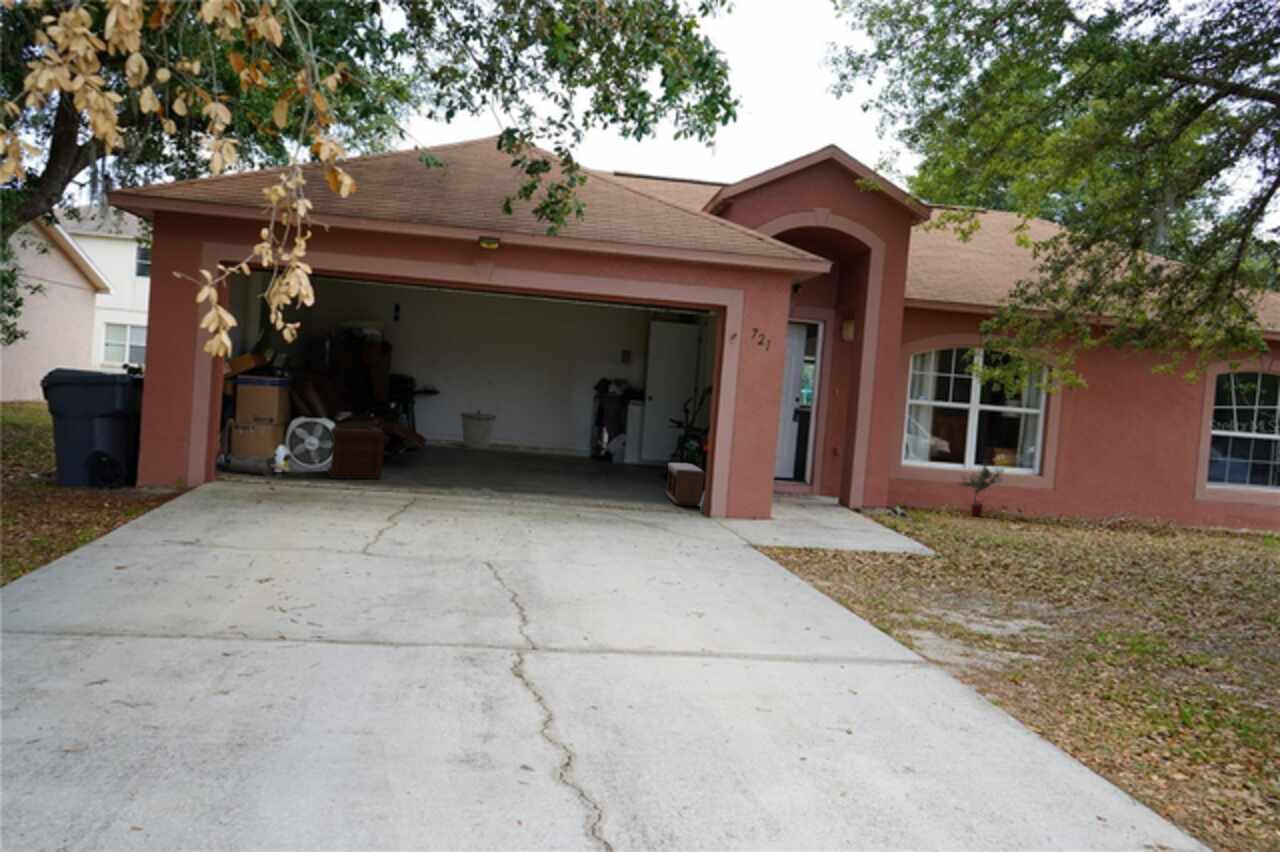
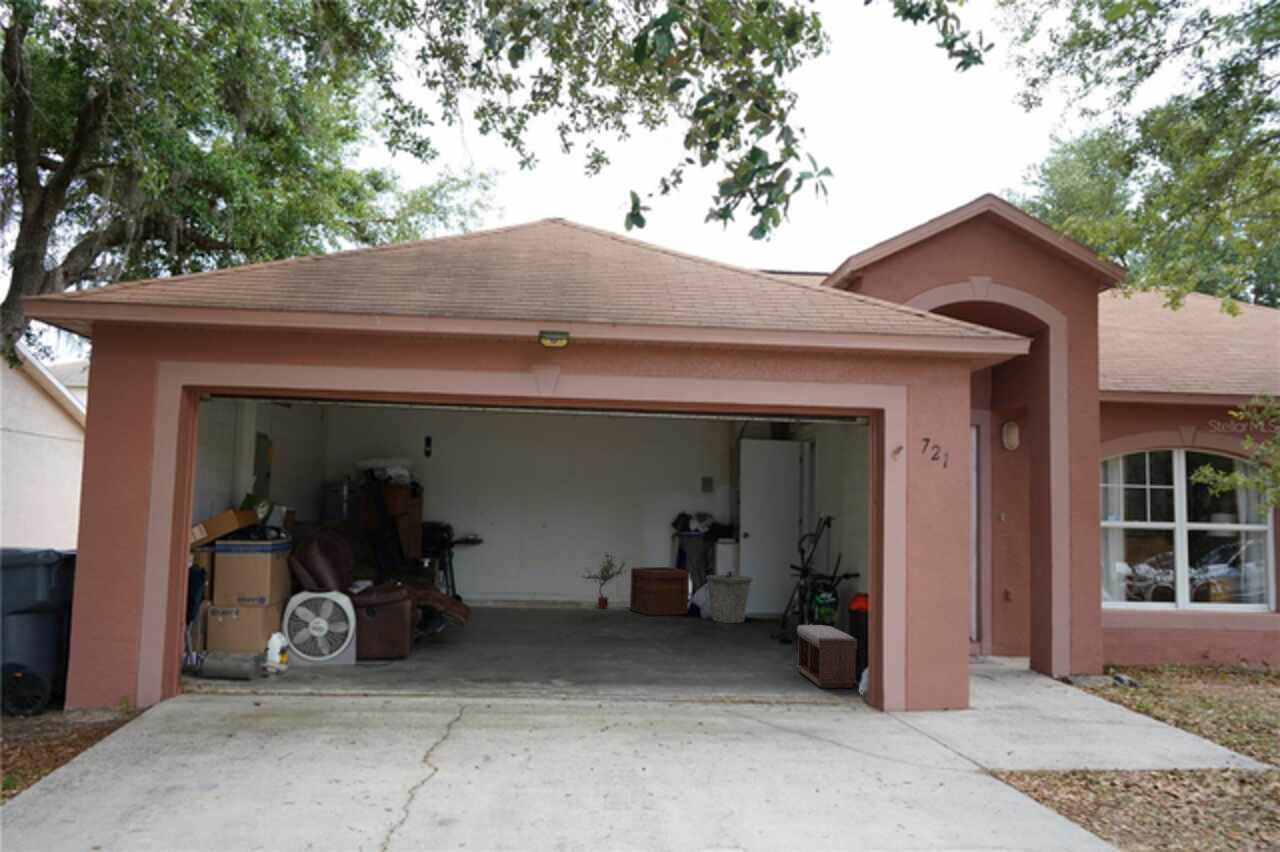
trash can: present [460,410,496,449] -> present [706,571,752,623]
wooden crate: present [326,425,385,479] -> present [630,567,689,616]
potted tree: present [960,460,1003,516] -> present [583,552,626,608]

